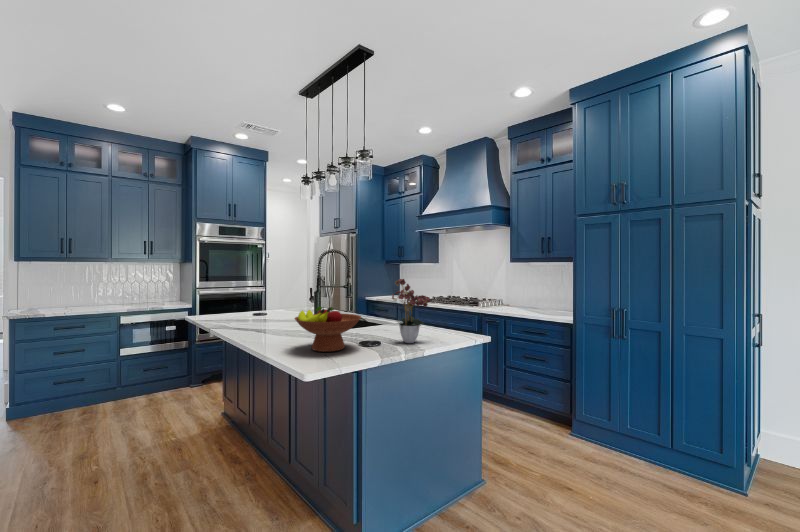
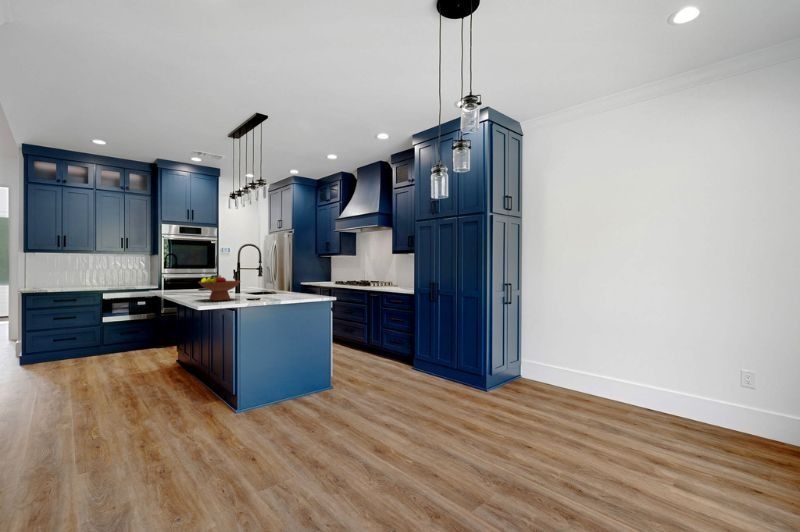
flower arrangement: present [392,279,431,343] -> none [261,258,290,298]

